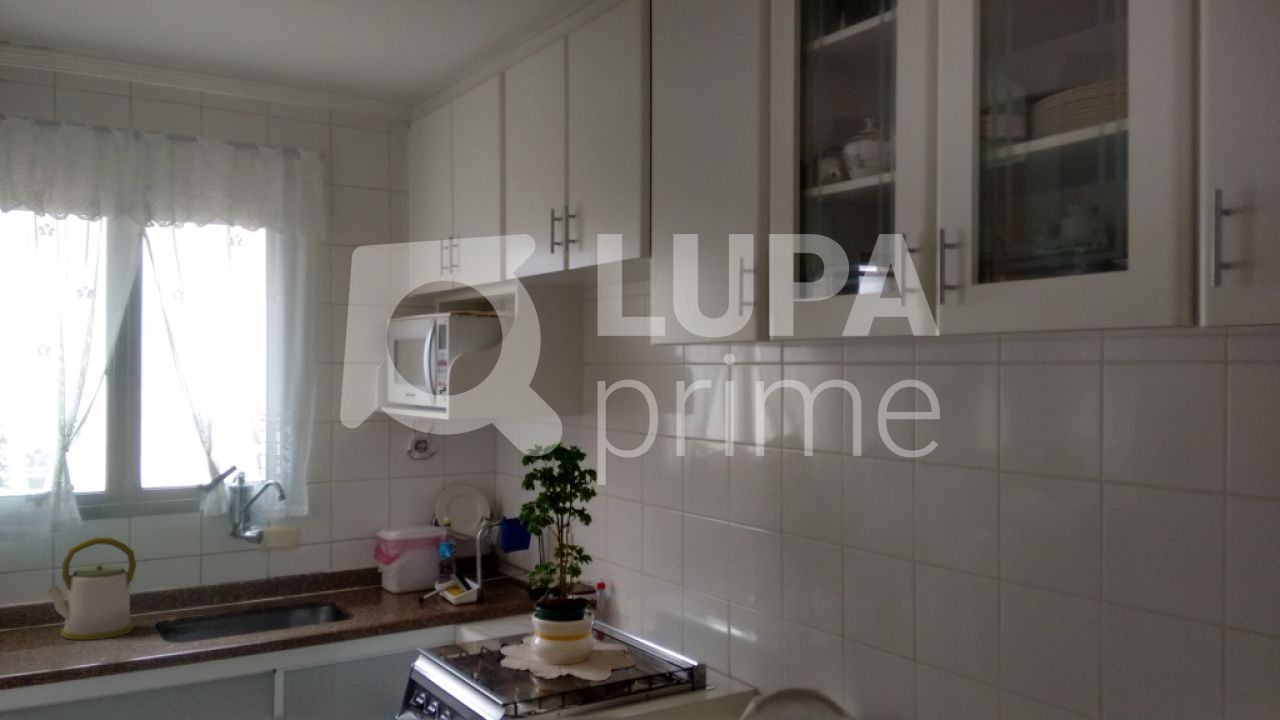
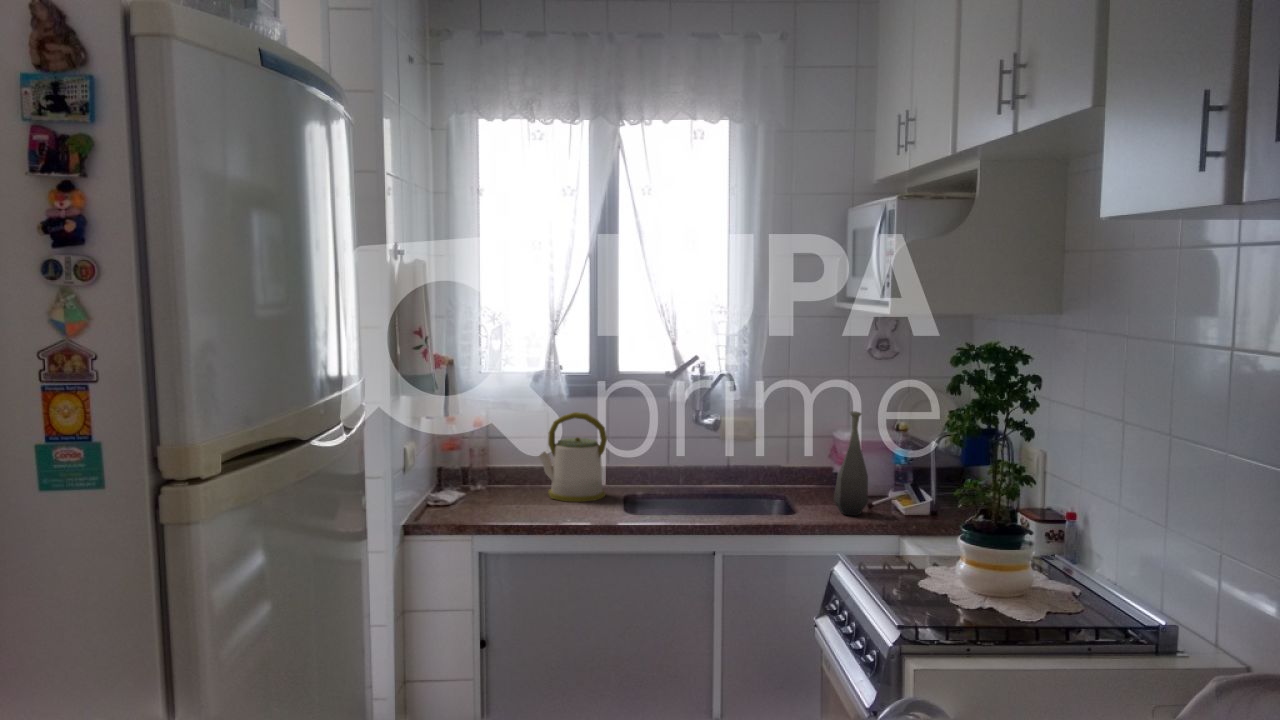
bottle: none [390,512,423,613] -> present [833,412,868,516]

